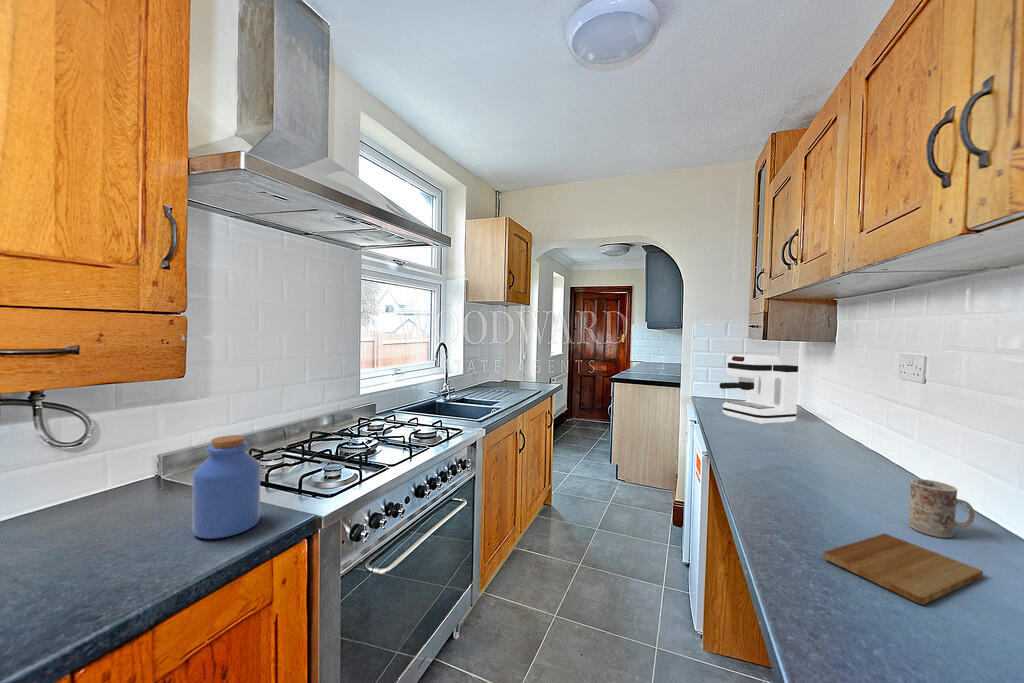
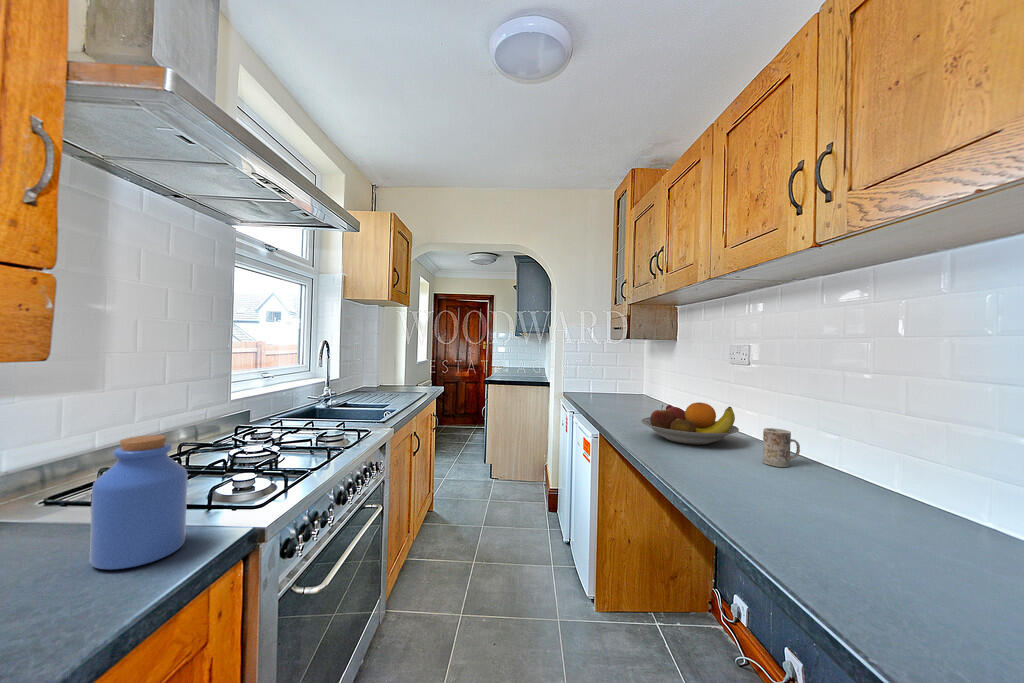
coffee maker: present [719,355,798,425] -> none [597,352,654,410]
fruit bowl: none [749,428,889,485] -> present [641,402,739,445]
cutting board: present [824,534,983,605] -> none [730,468,817,505]

